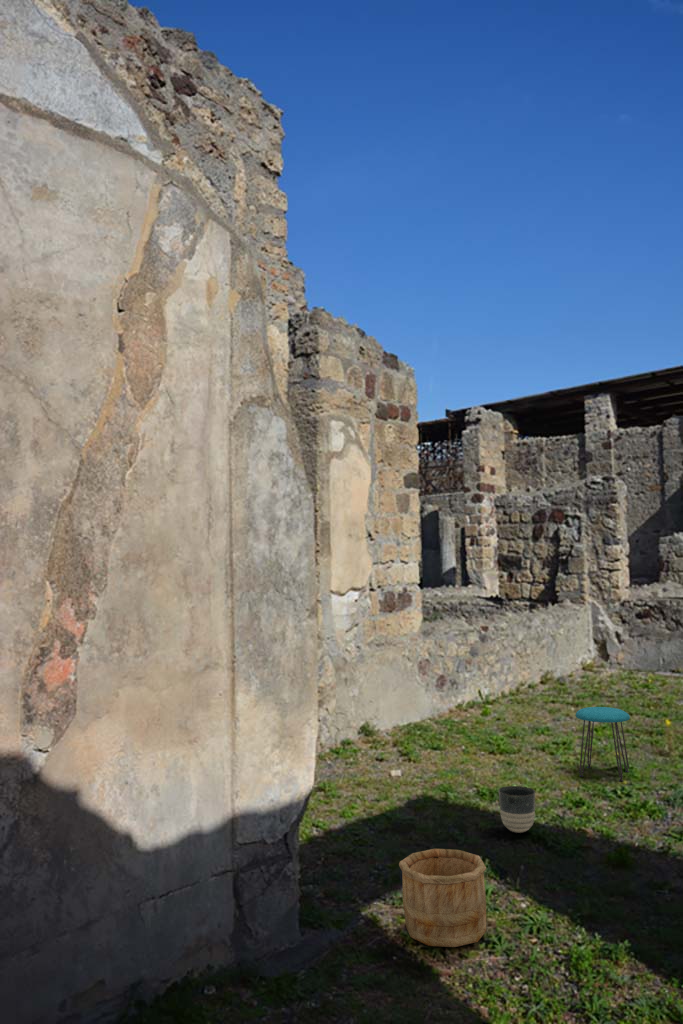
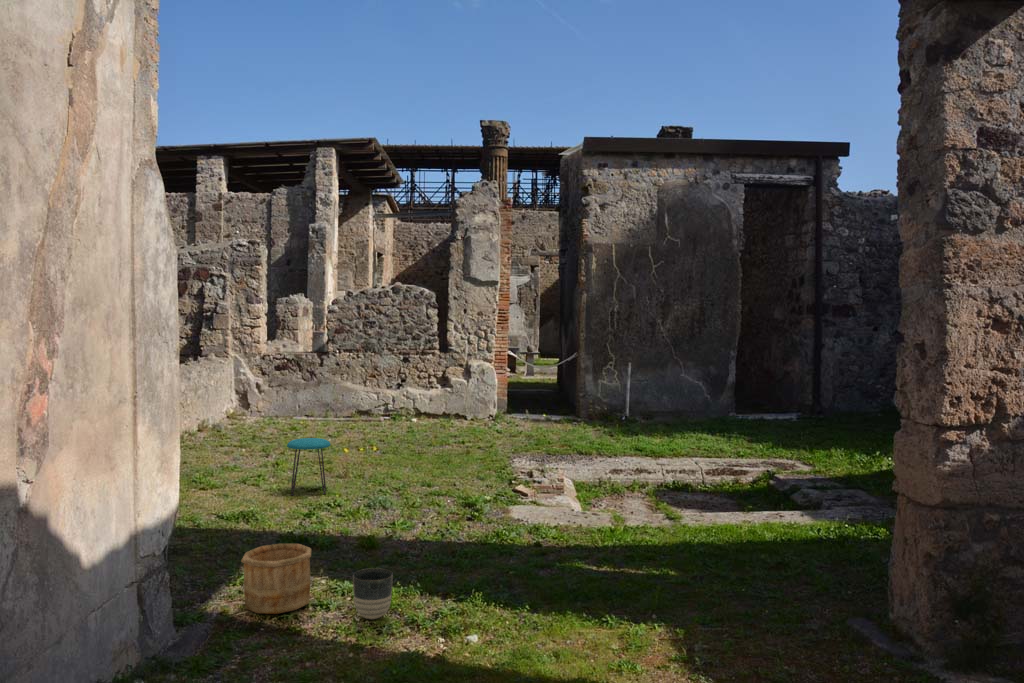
planter: present [499,786,535,833] -> present [353,568,393,619]

